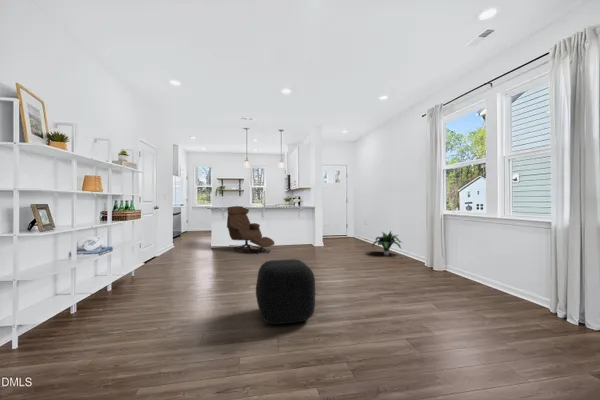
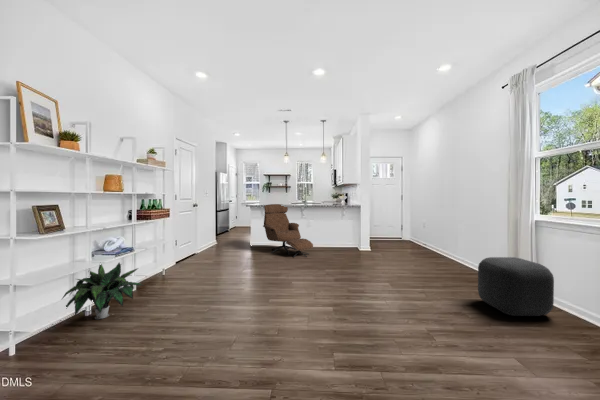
potted plant: present [373,231,401,255] -> present [63,263,143,319]
ottoman: present [256,259,315,324] -> present [478,257,554,316]

